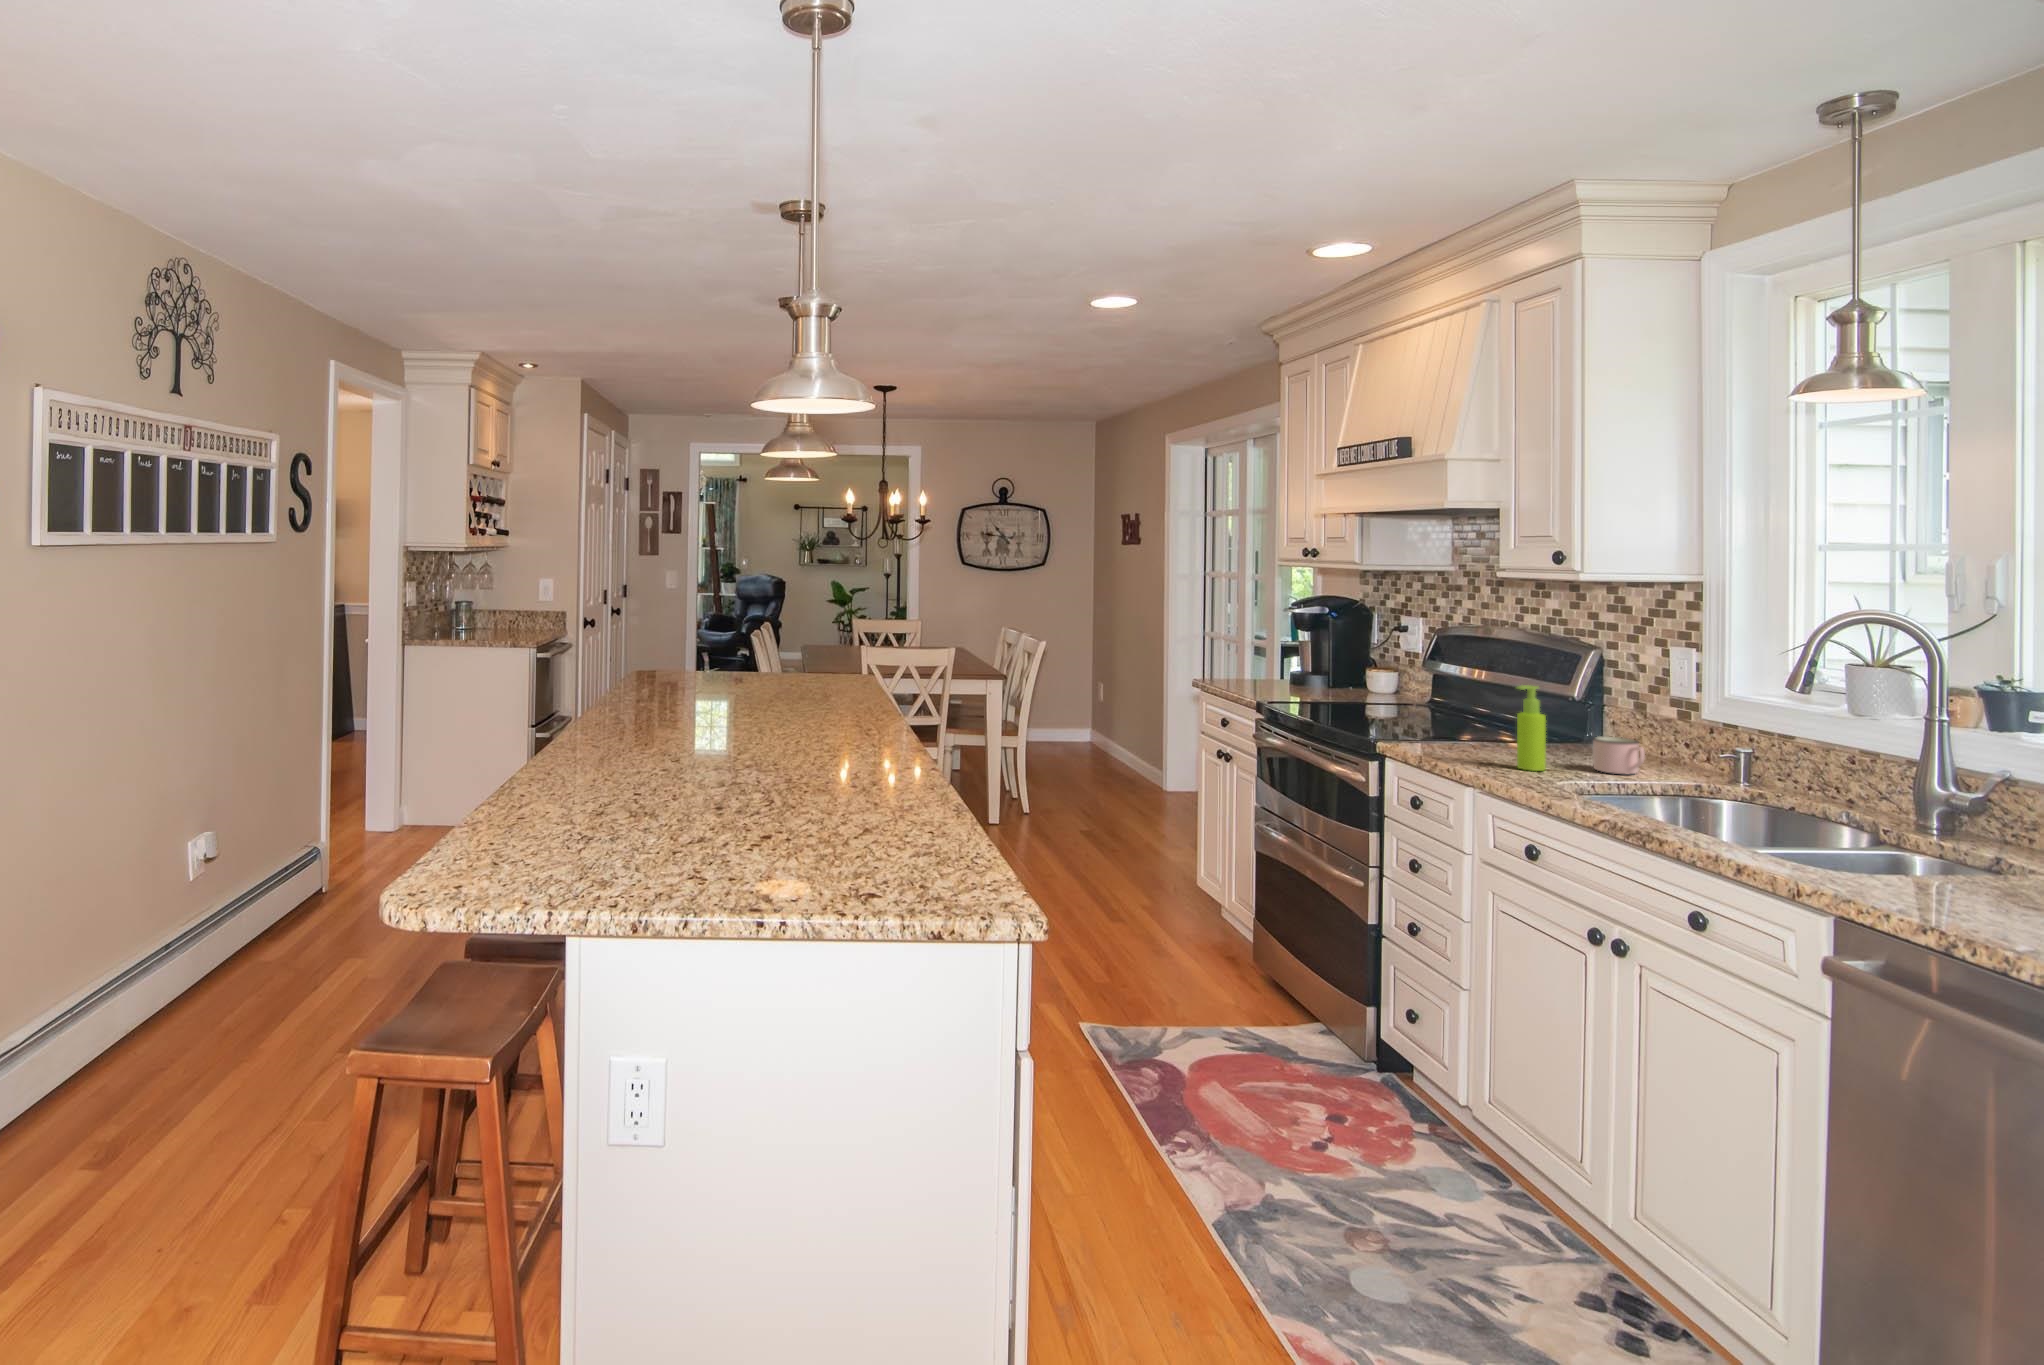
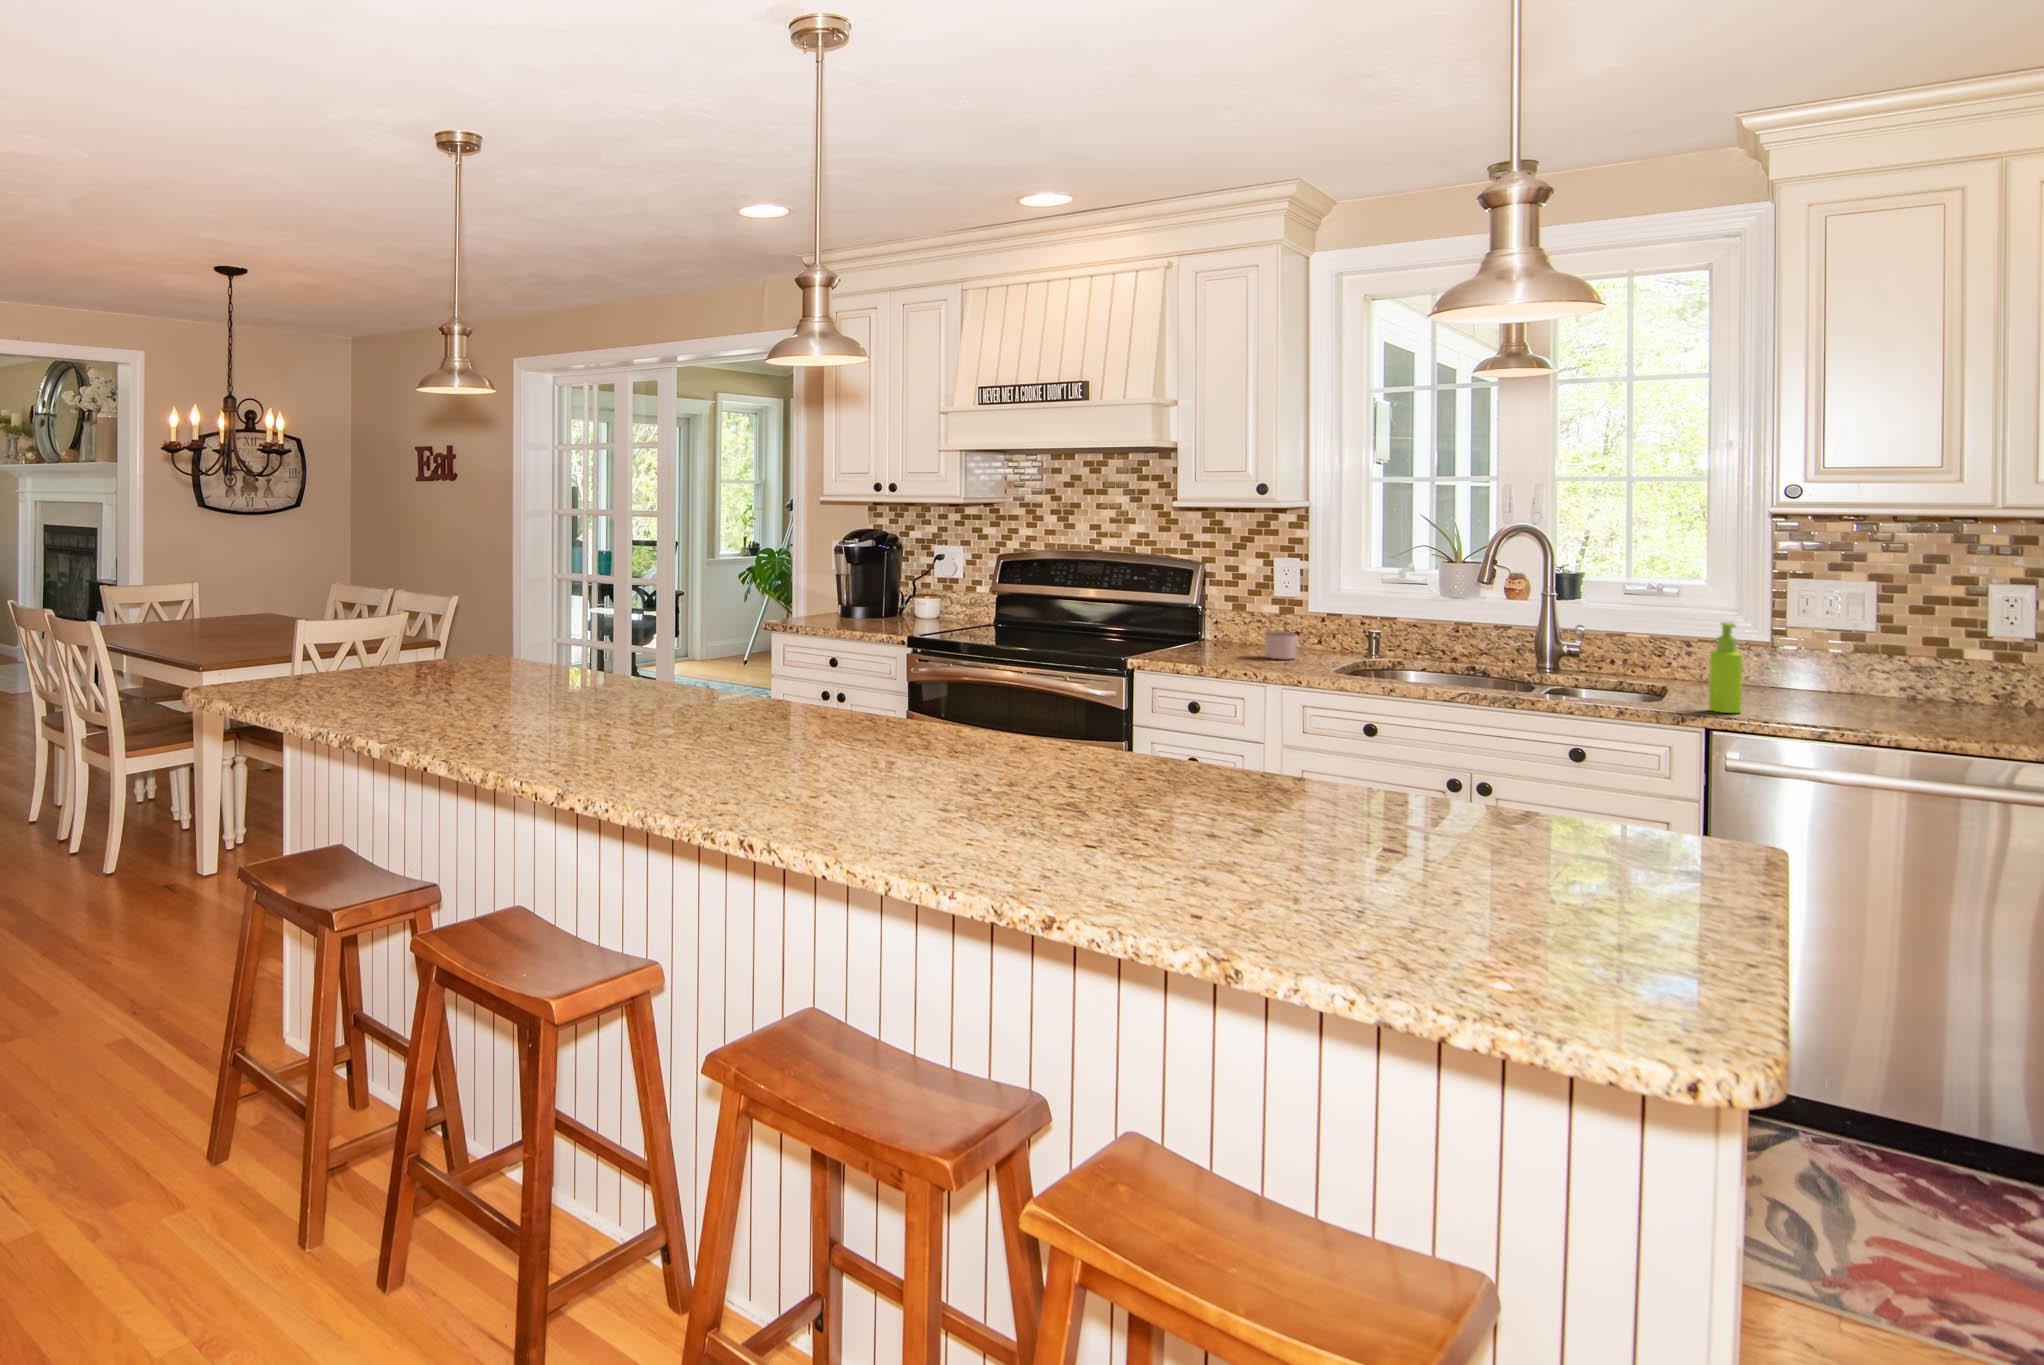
soap dispenser: present [1517,685,1546,771] -> present [1709,622,1743,713]

